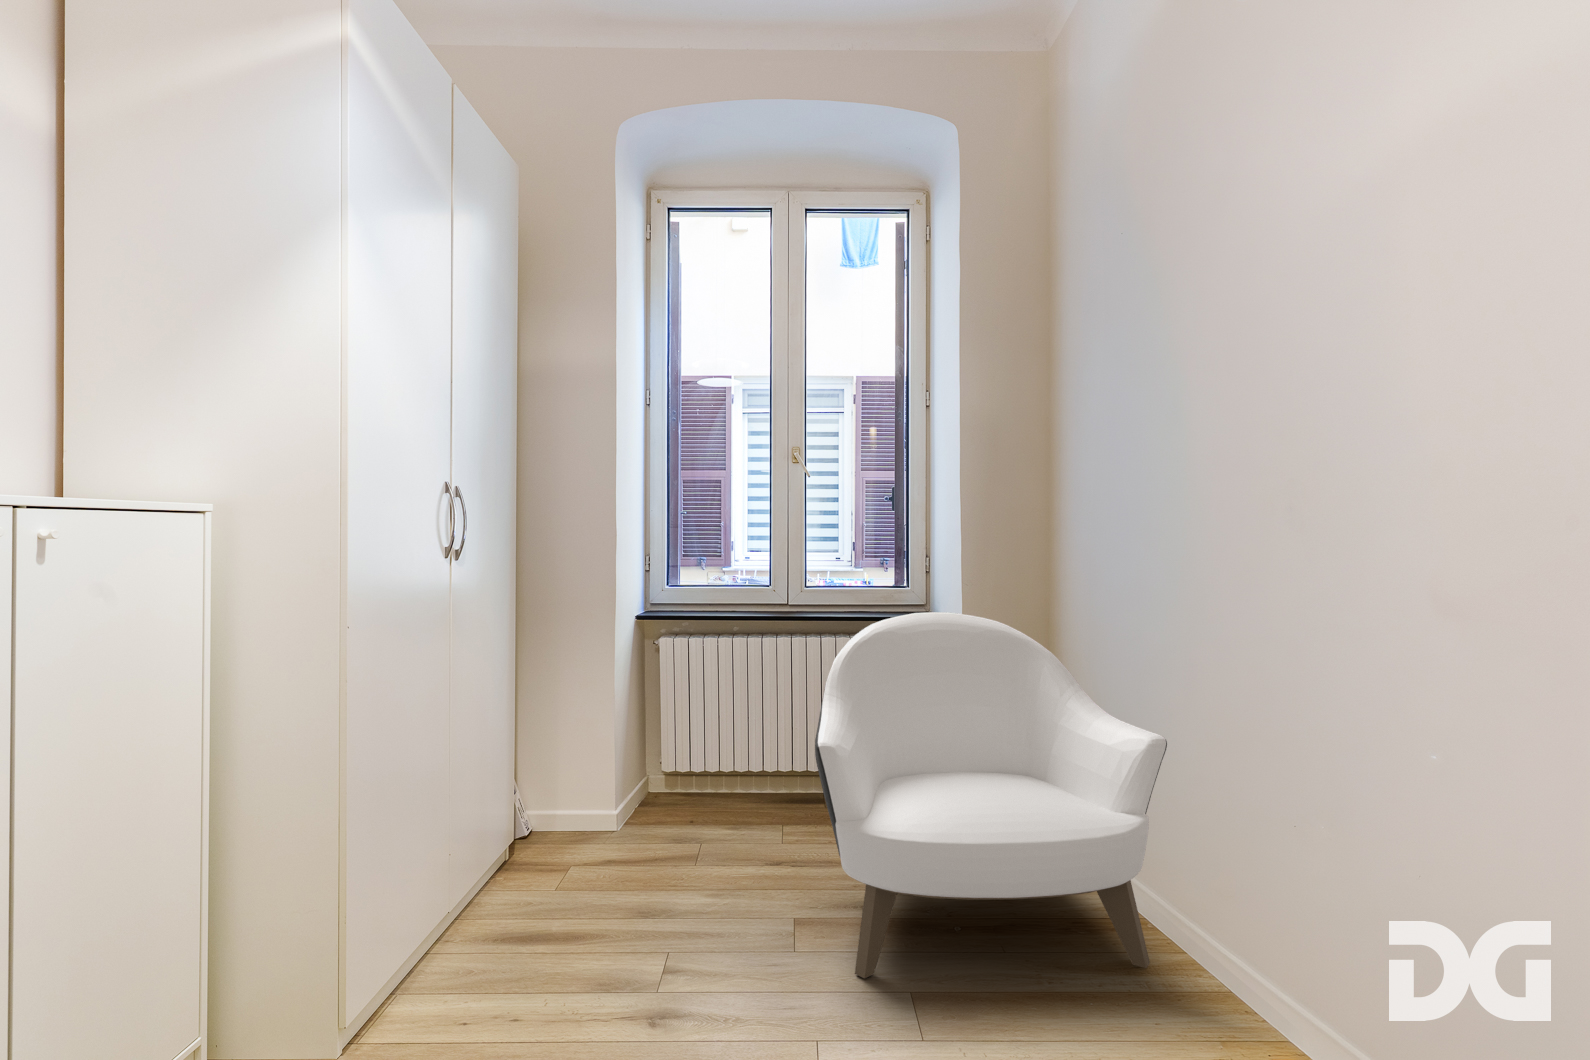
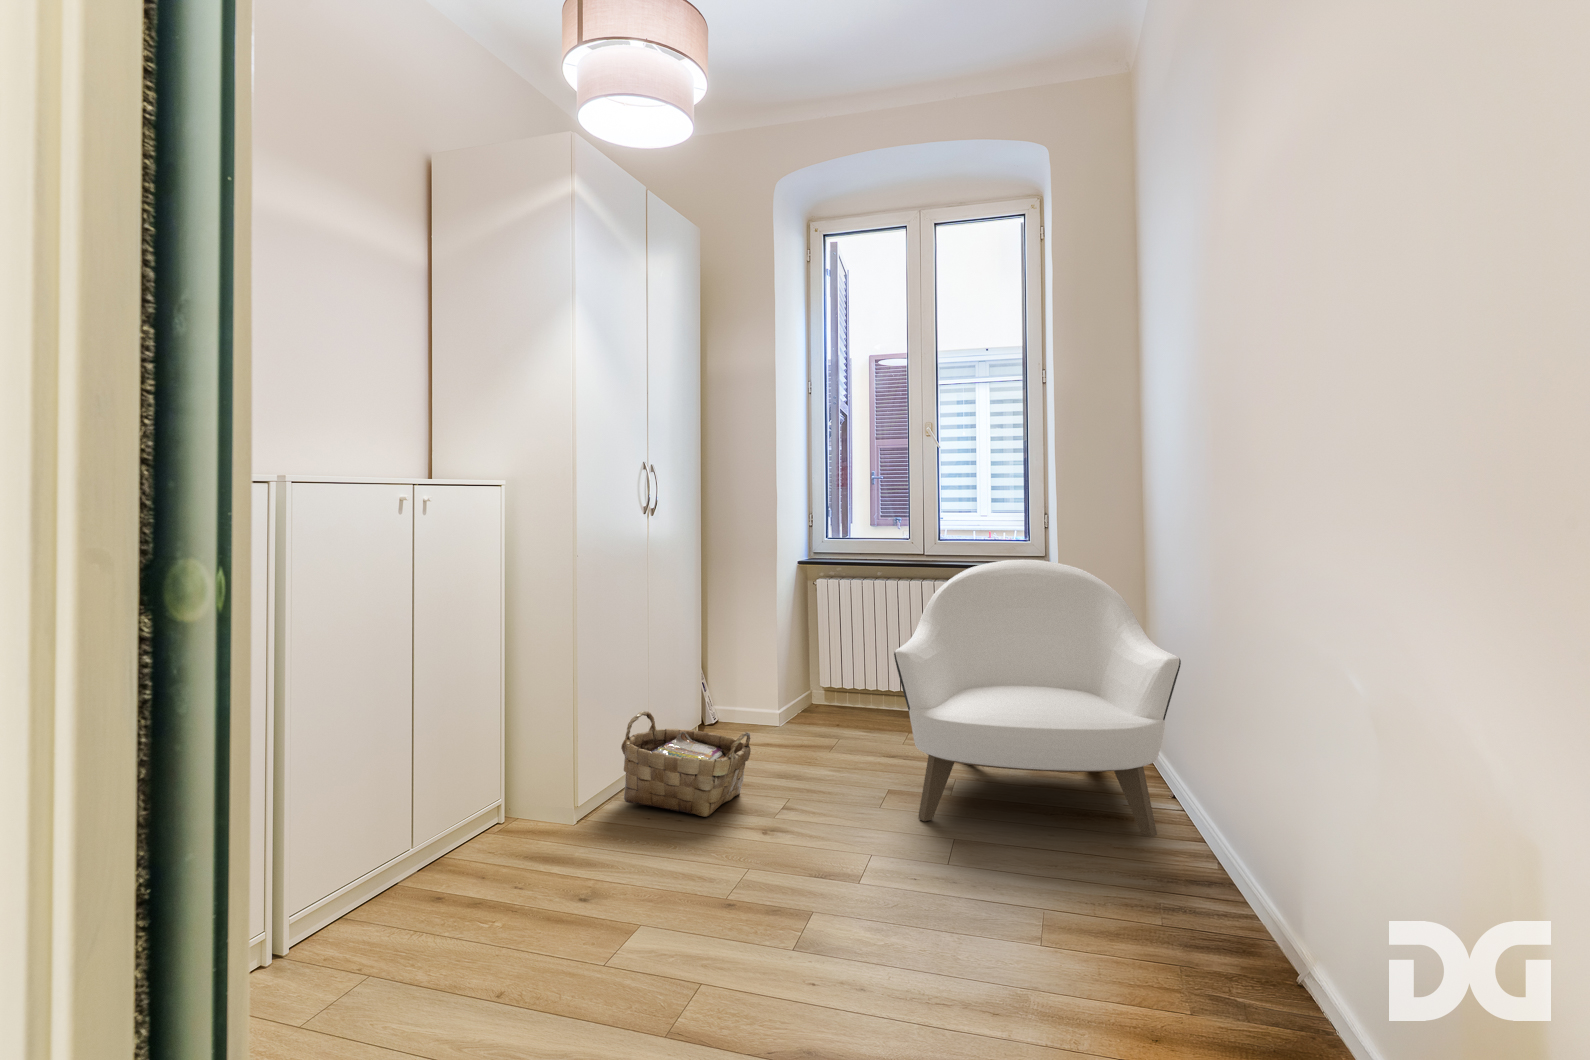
woven basket: none [414,852,614,1013] -> present [621,711,751,817]

